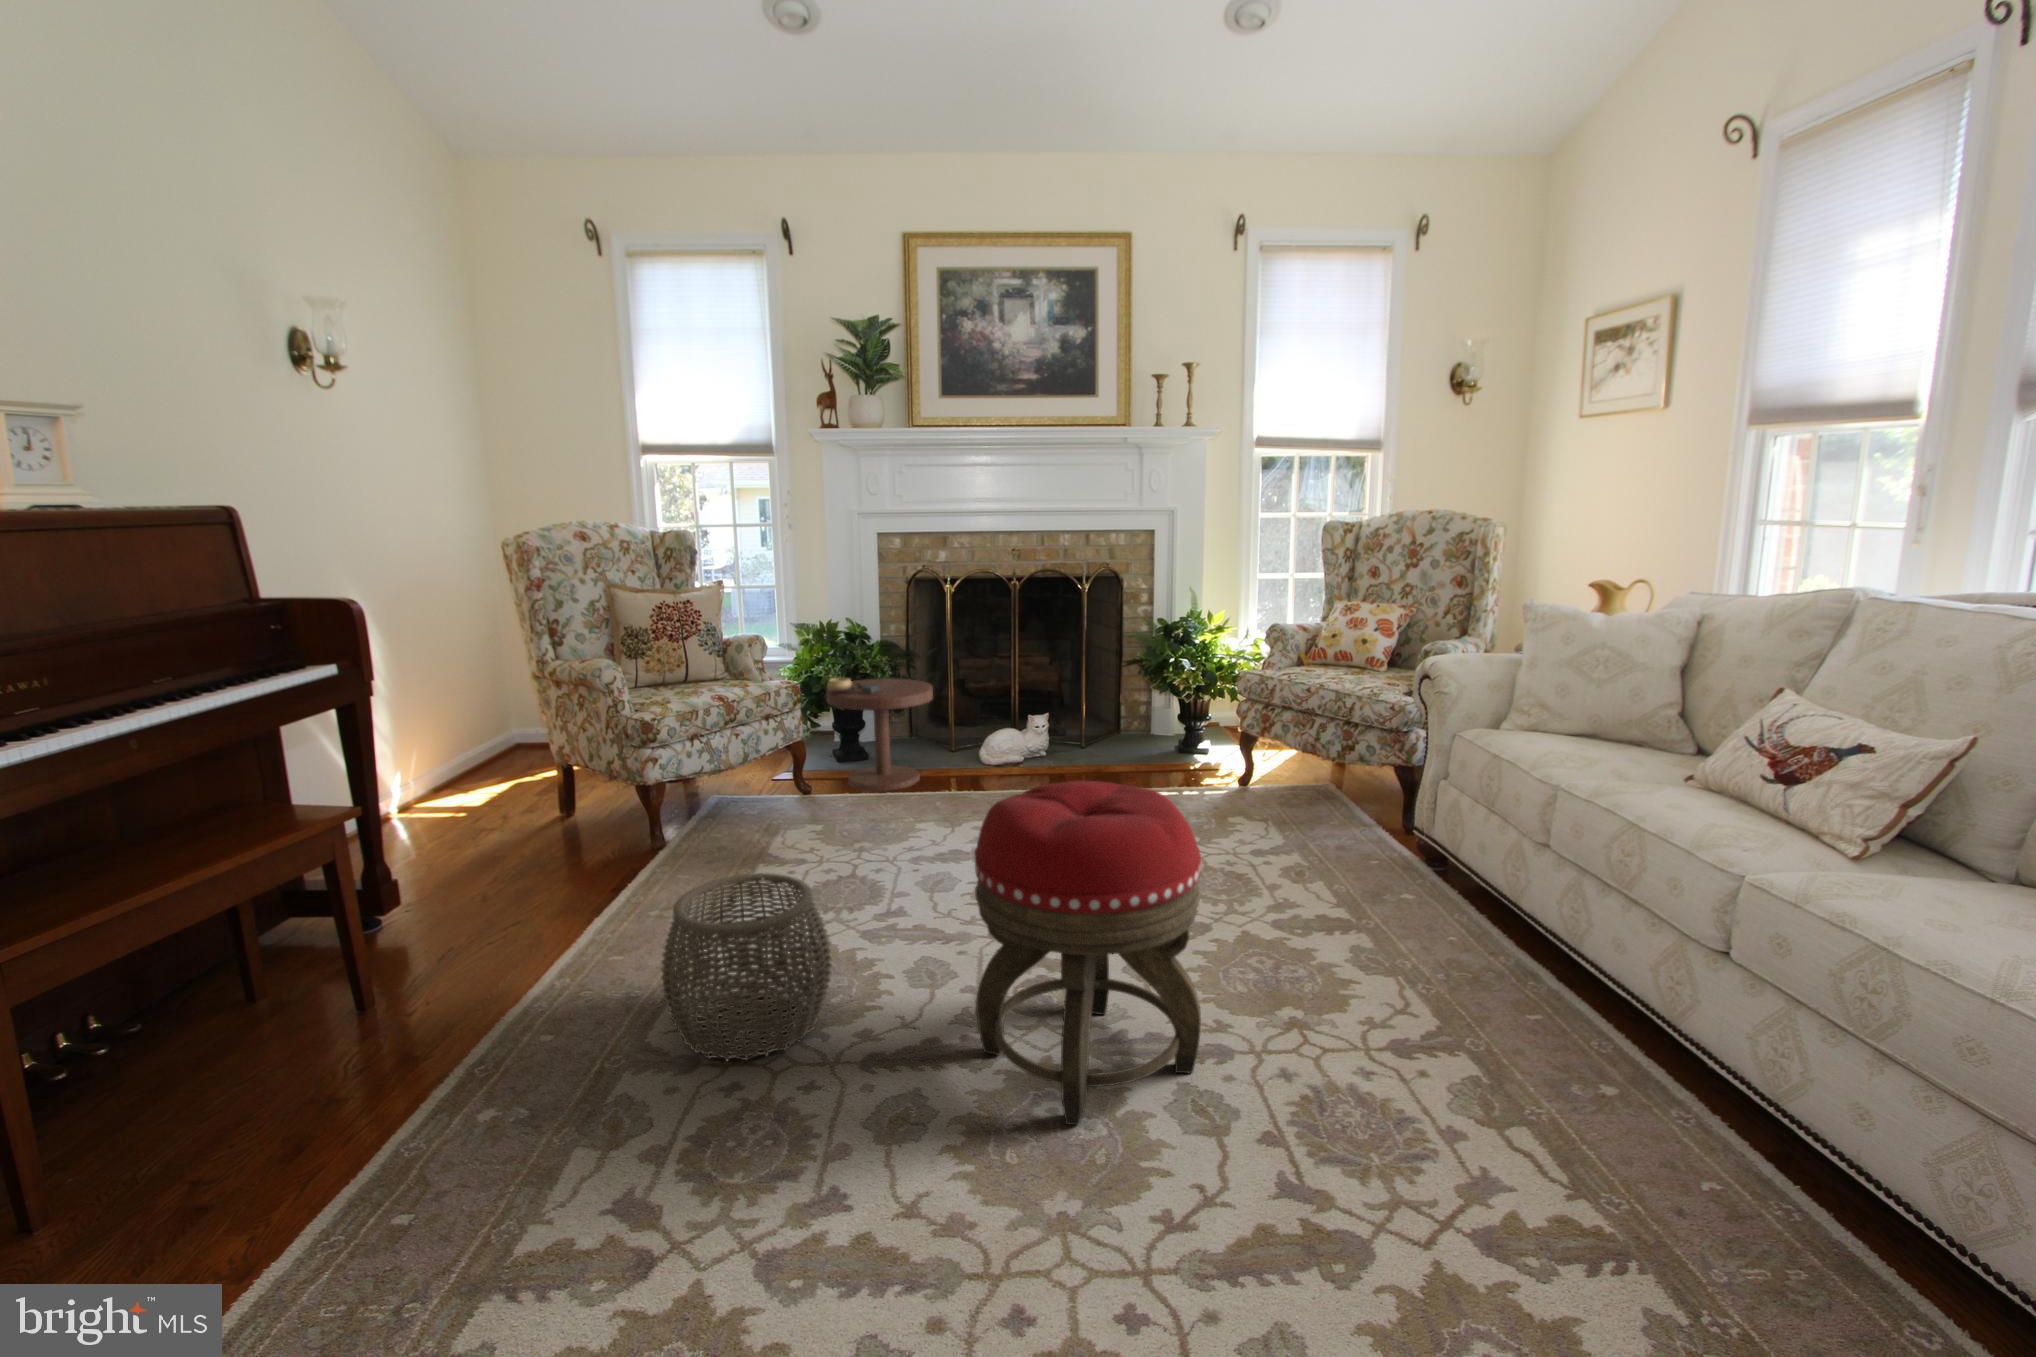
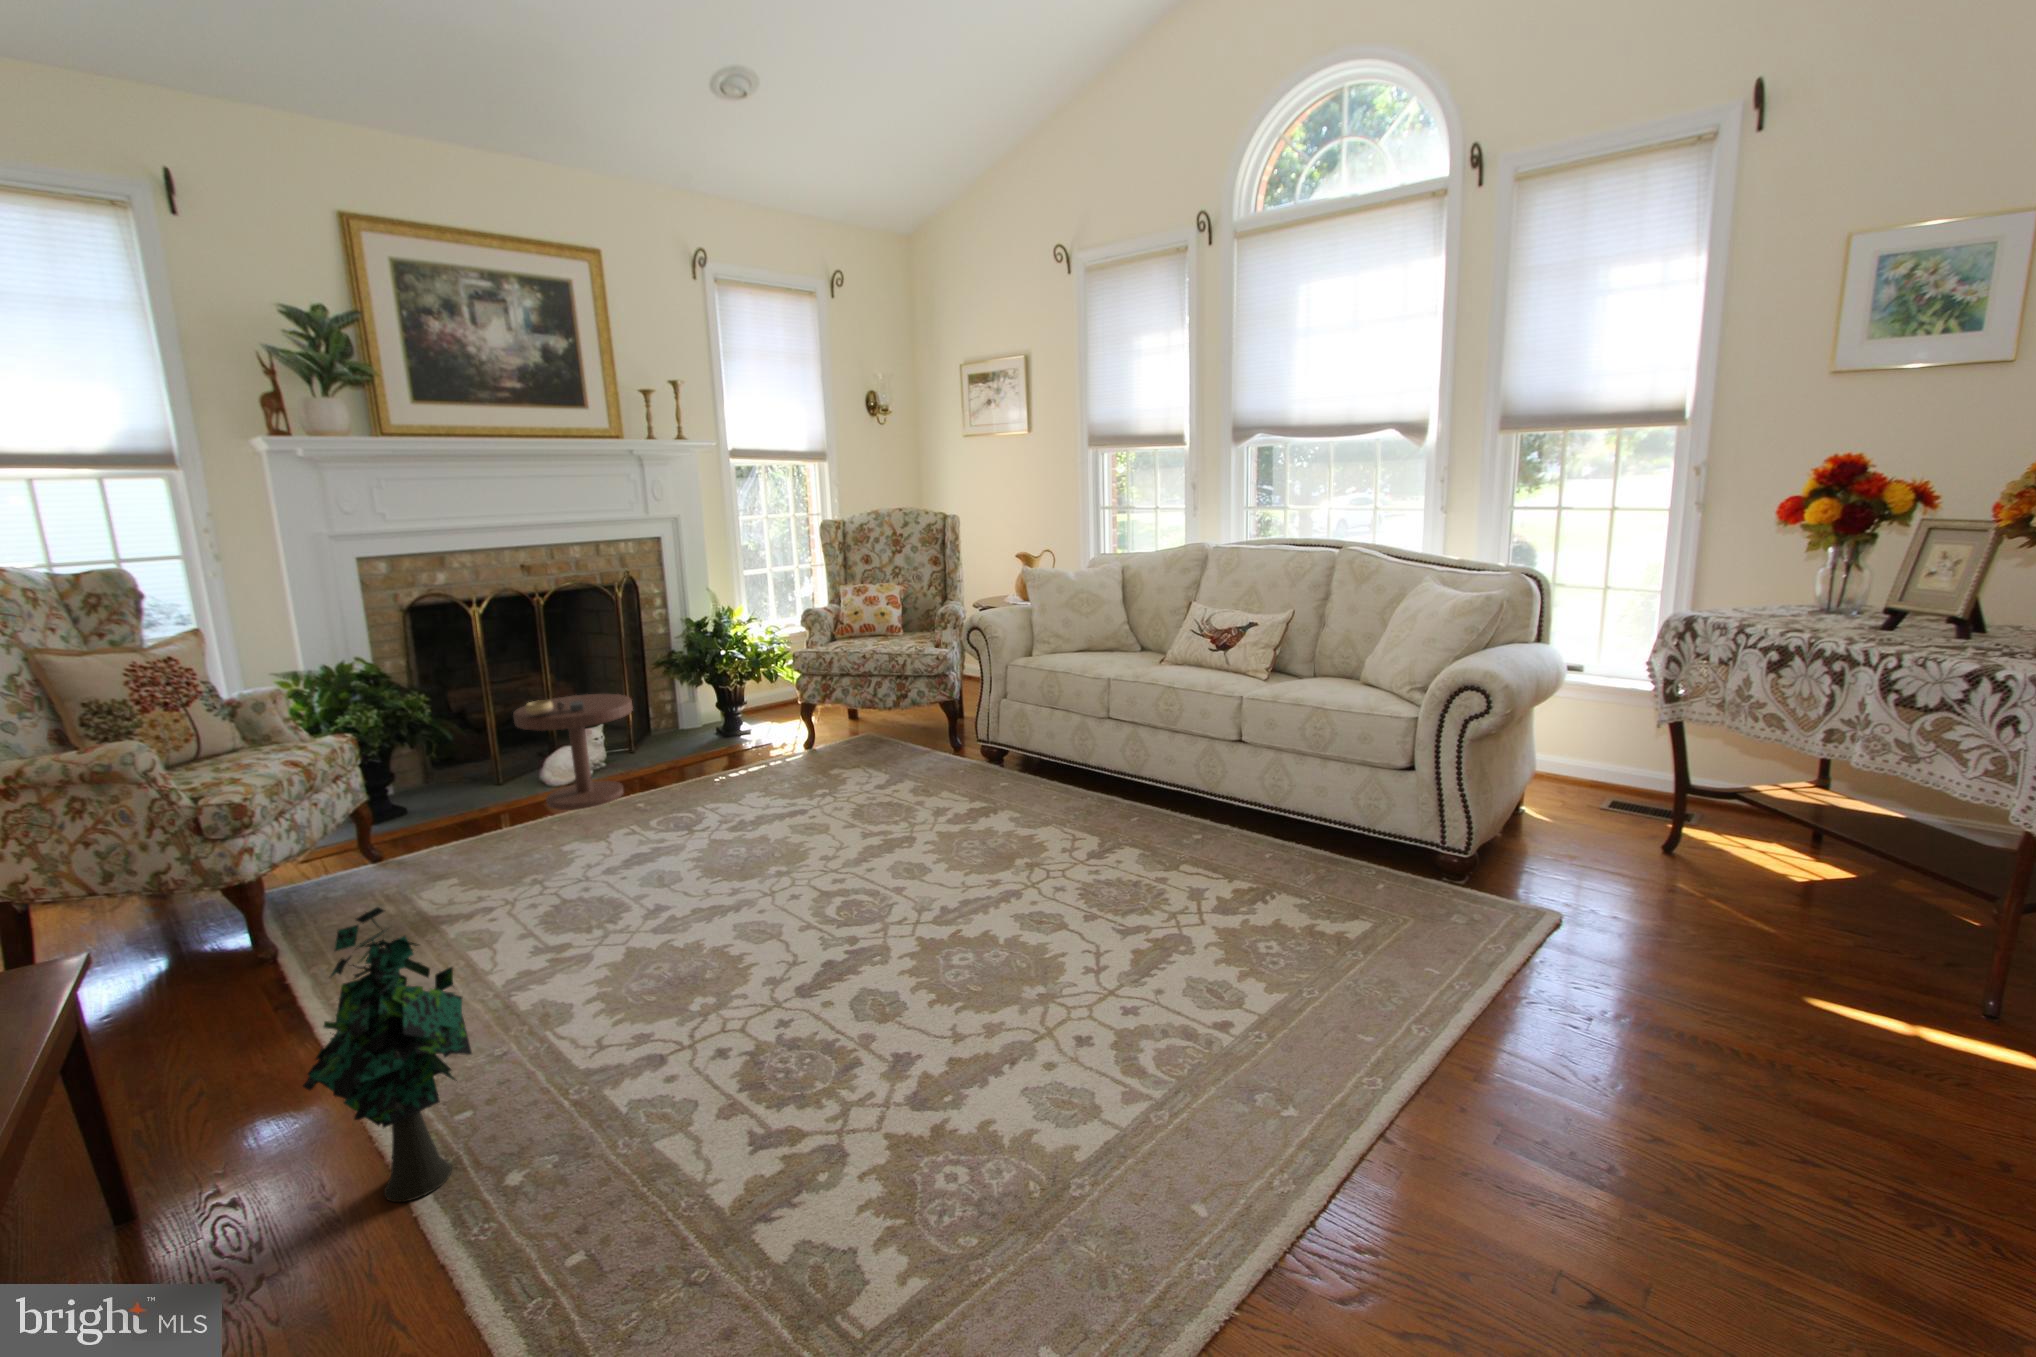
footstool: present [974,781,1201,1125] -> none [861,720,1031,962]
decorative plant: none [364,826,531,1086] -> present [303,907,472,1202]
woven basket: present [661,873,832,1061] -> none [580,874,748,1056]

